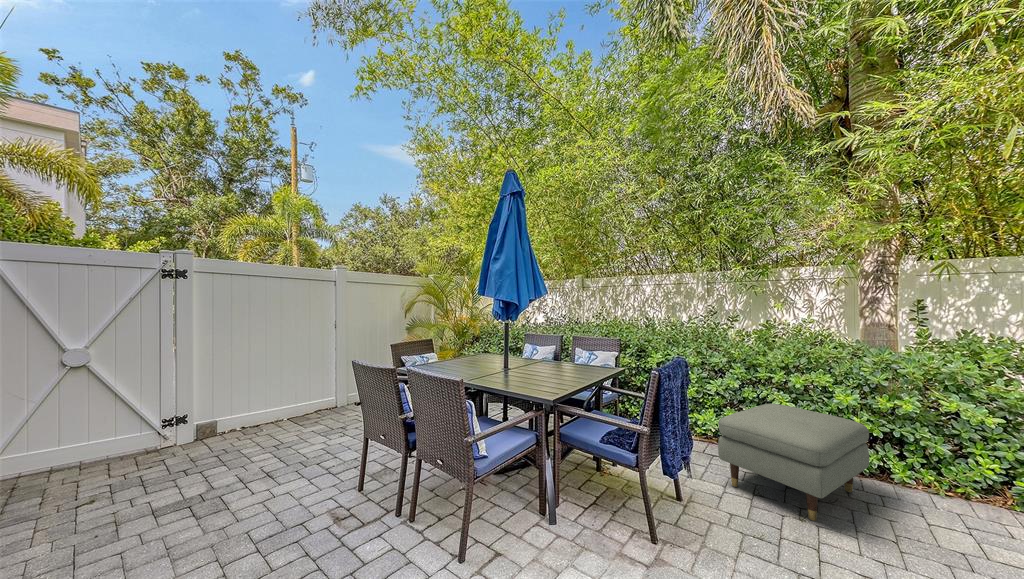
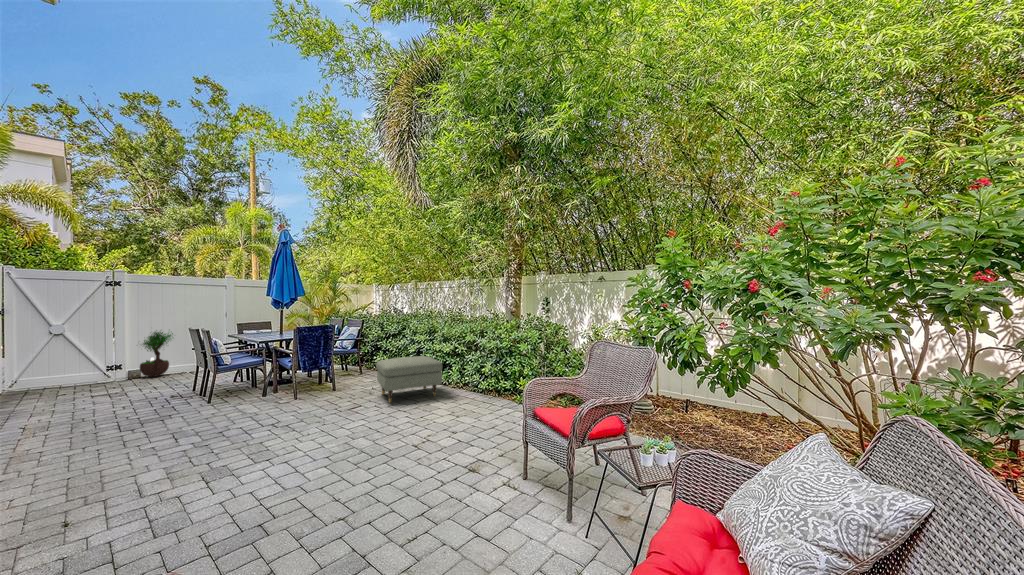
potted tree: none [215,349,274,433] -> present [140,332,173,377]

